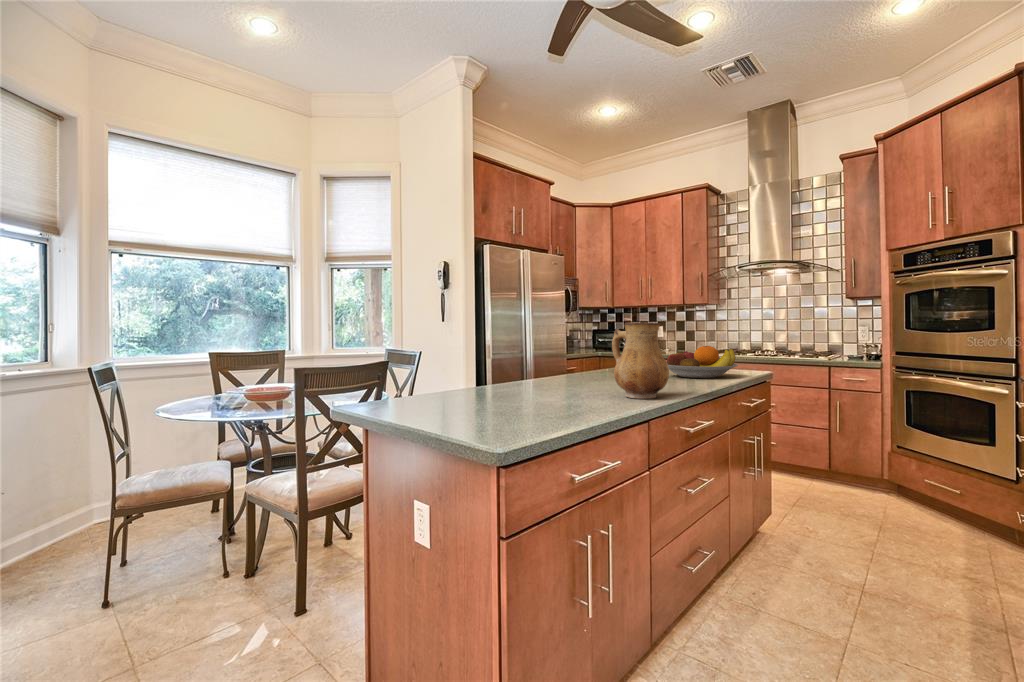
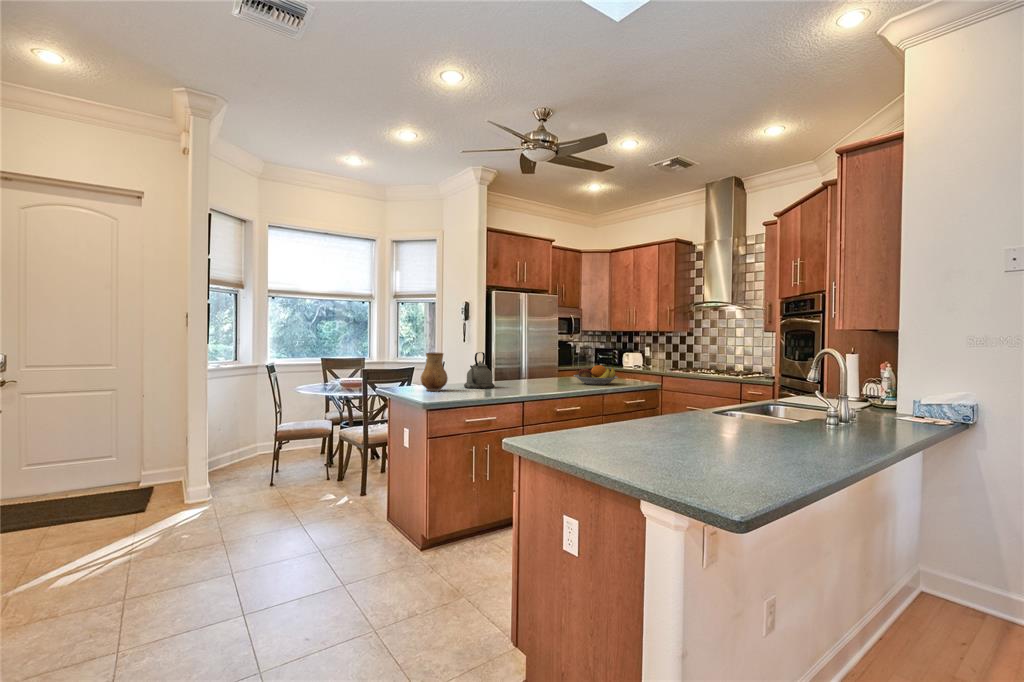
ceramic pitcher: present [612,323,669,399] -> present [421,352,448,391]
kettle: none [507,327,566,398] -> present [464,352,495,389]

